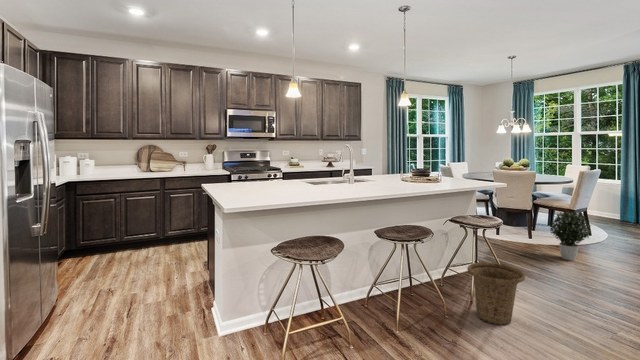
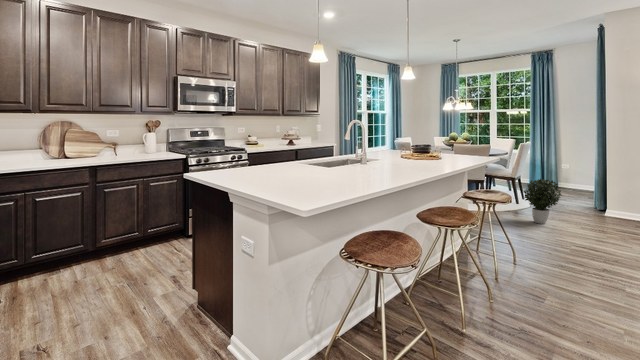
basket: present [467,263,525,325] -> none [531,237,603,304]

